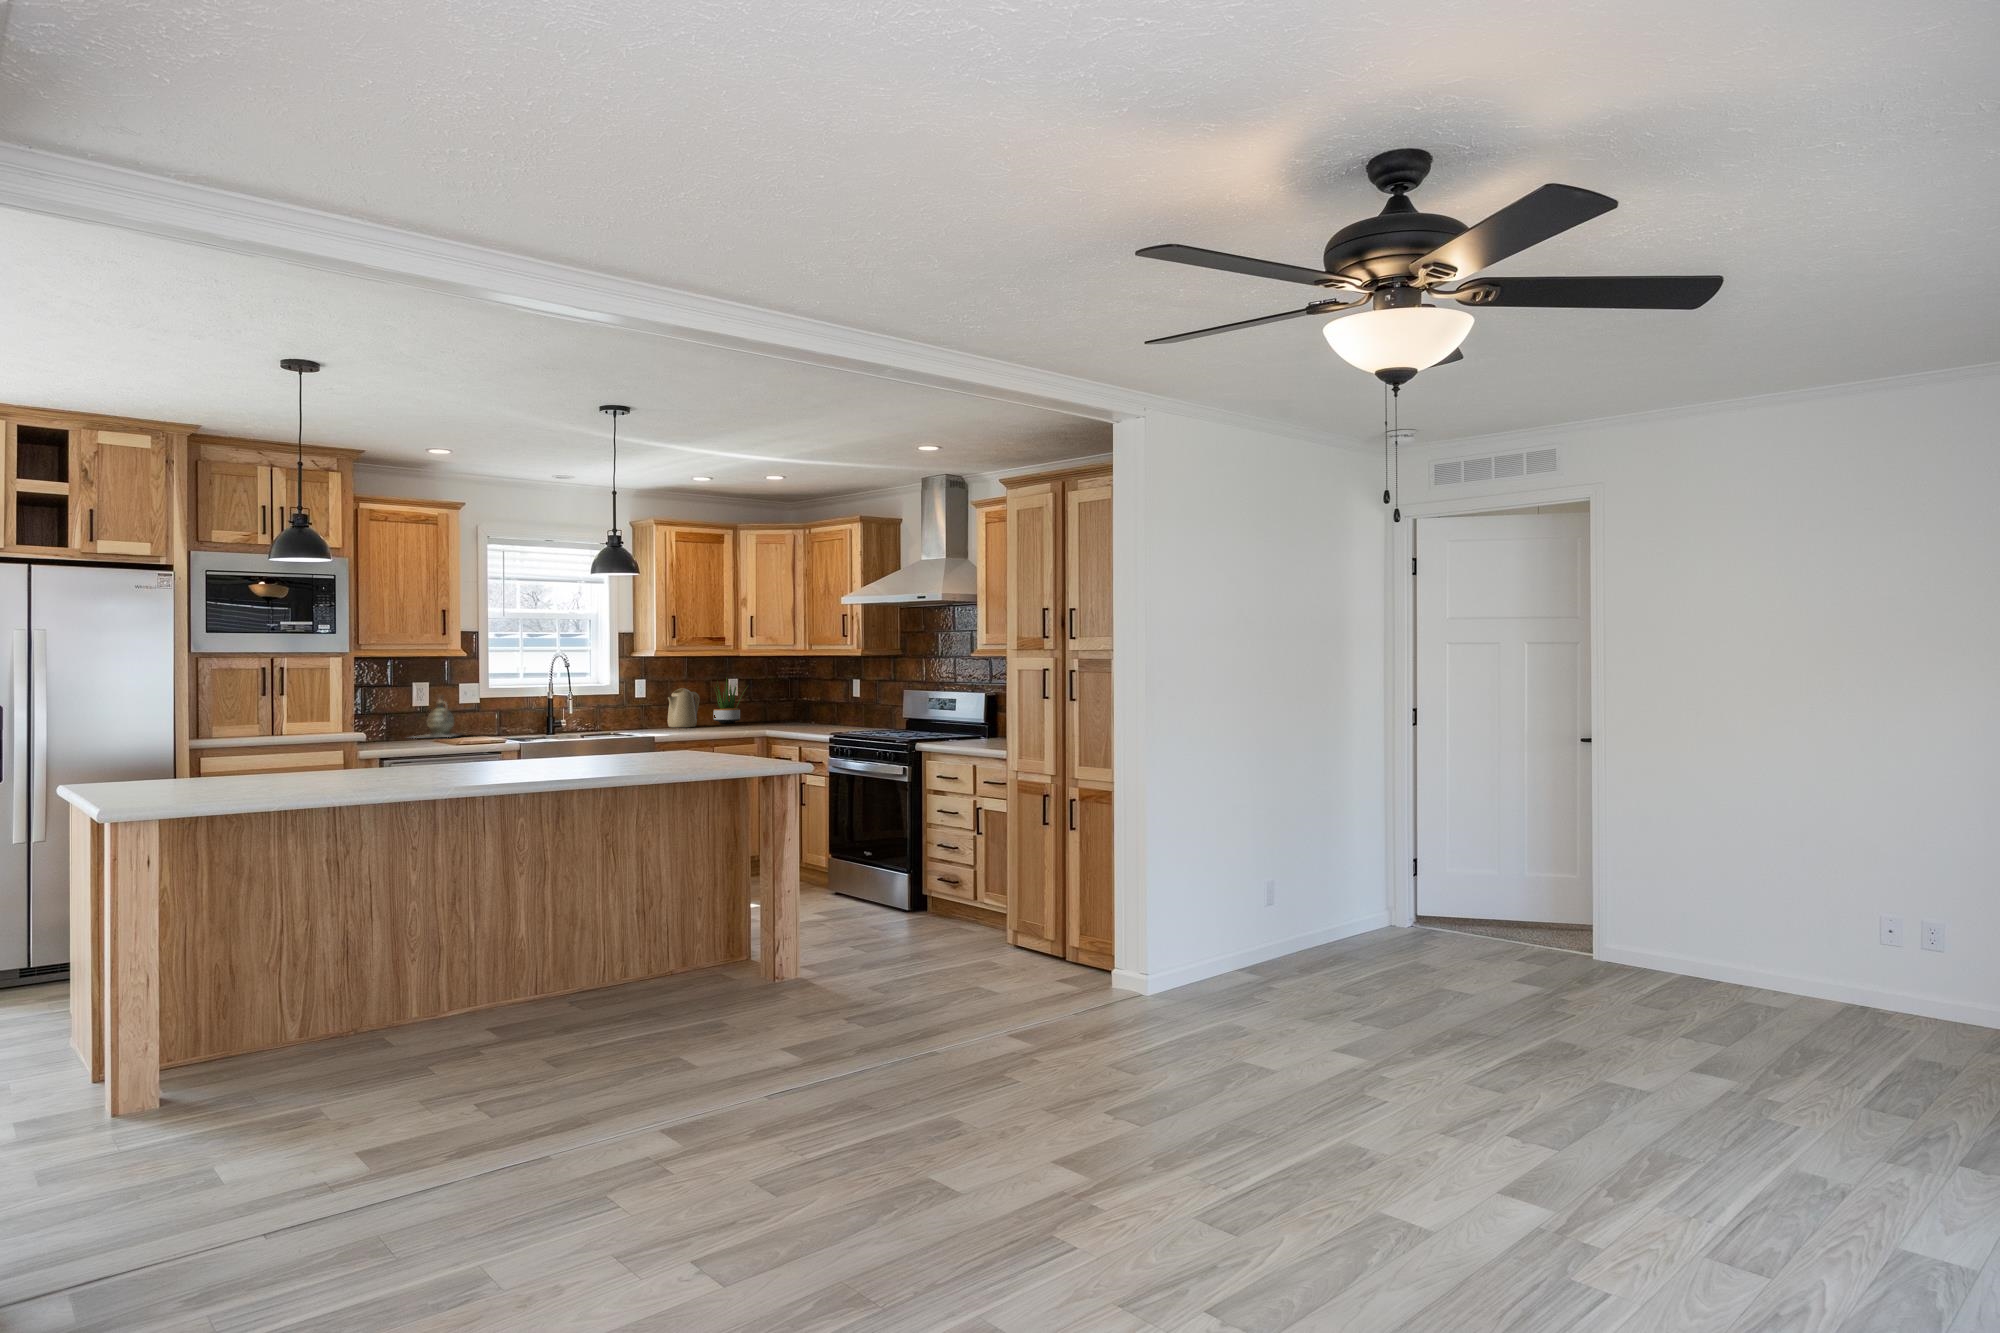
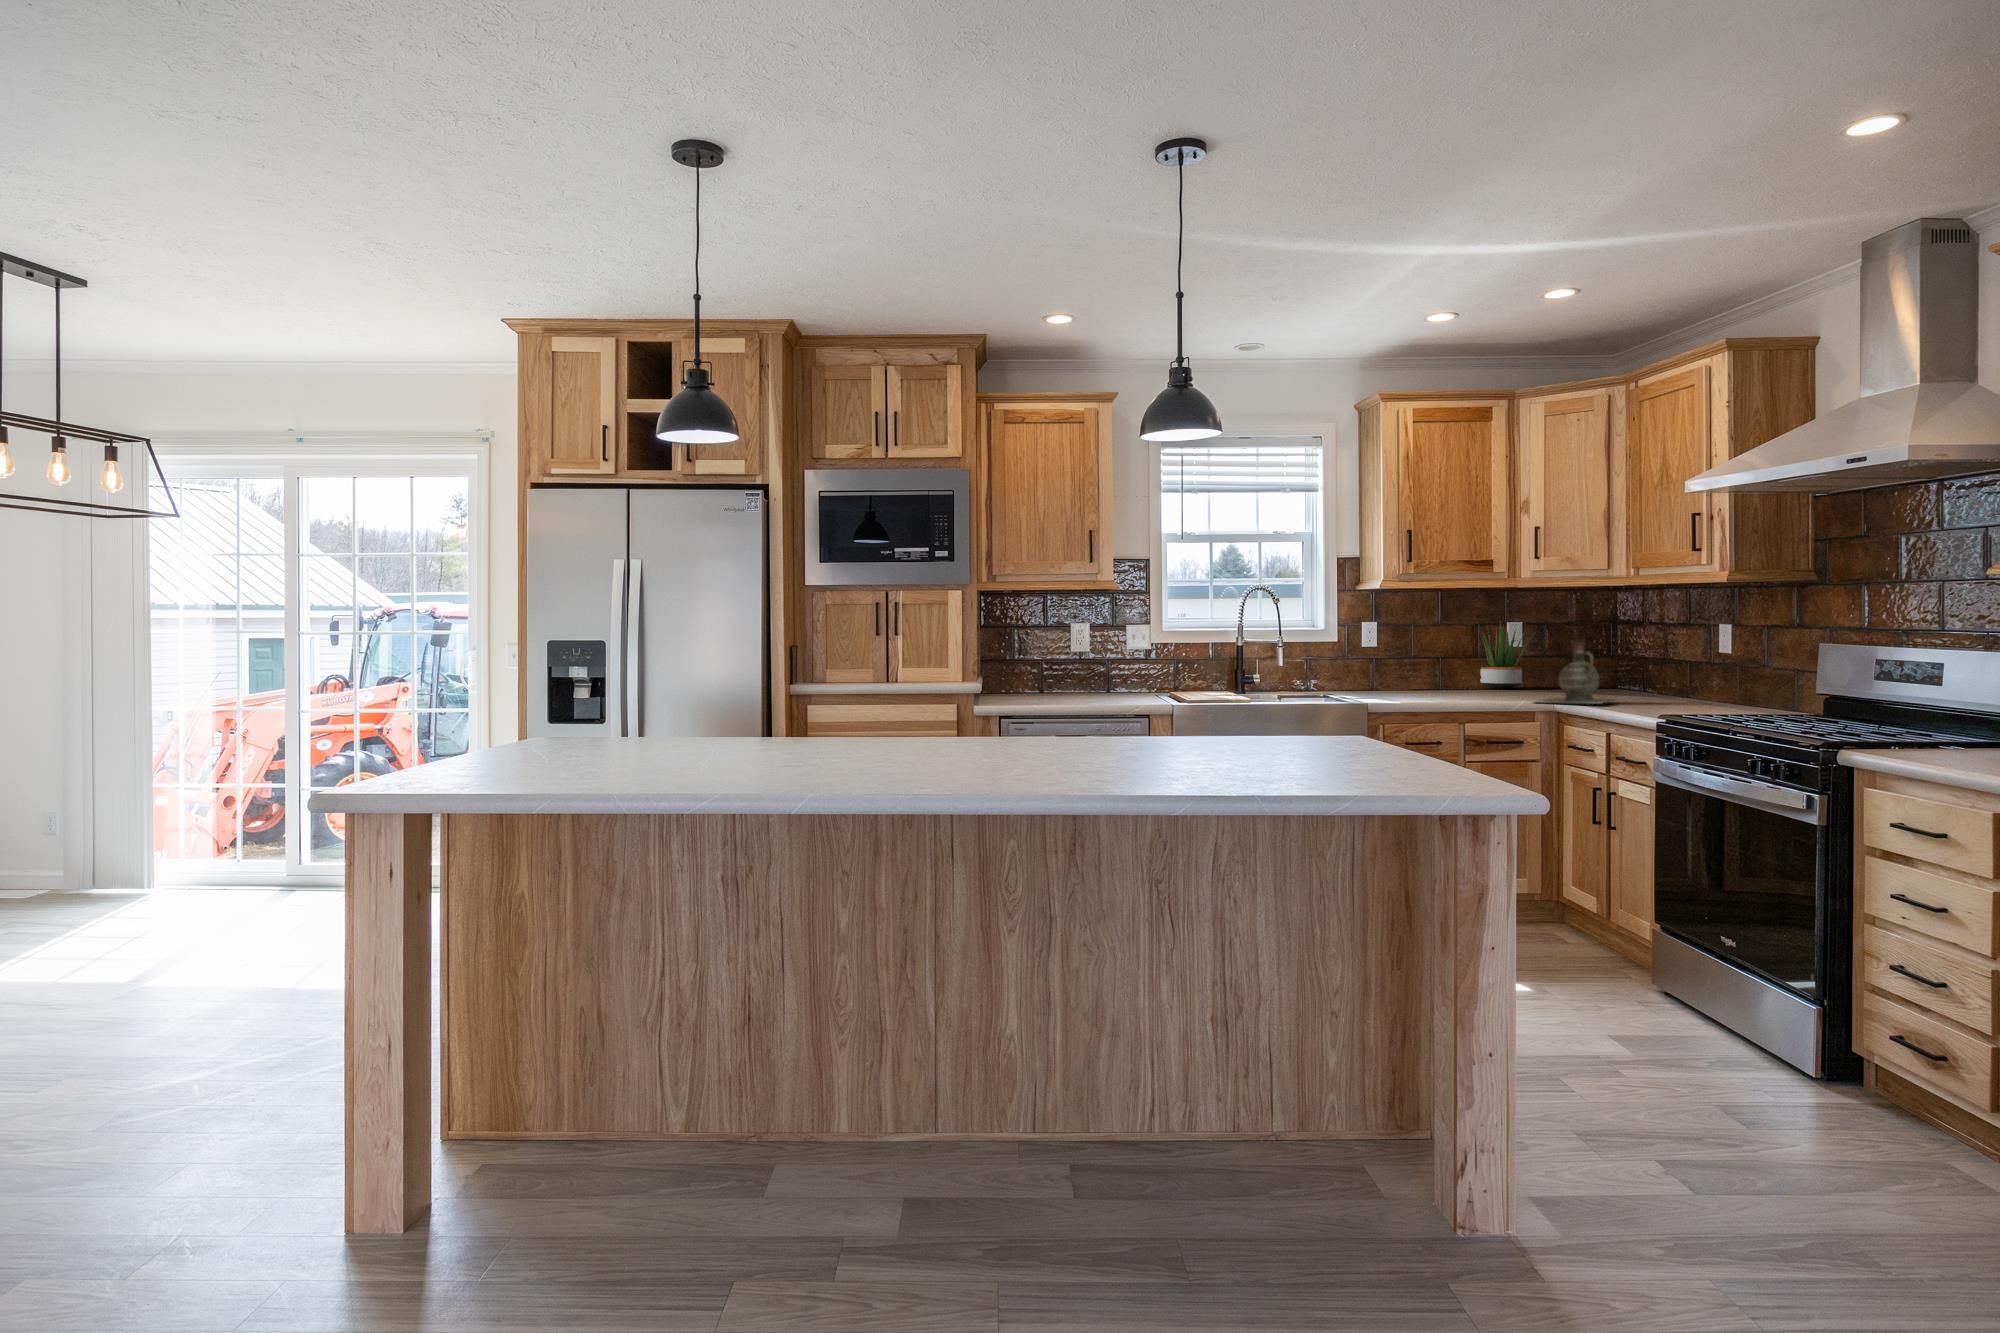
kettle: present [667,688,700,728] -> none [1401,636,1453,693]
ceramic jug: present [420,695,459,737] -> present [1533,642,1614,704]

